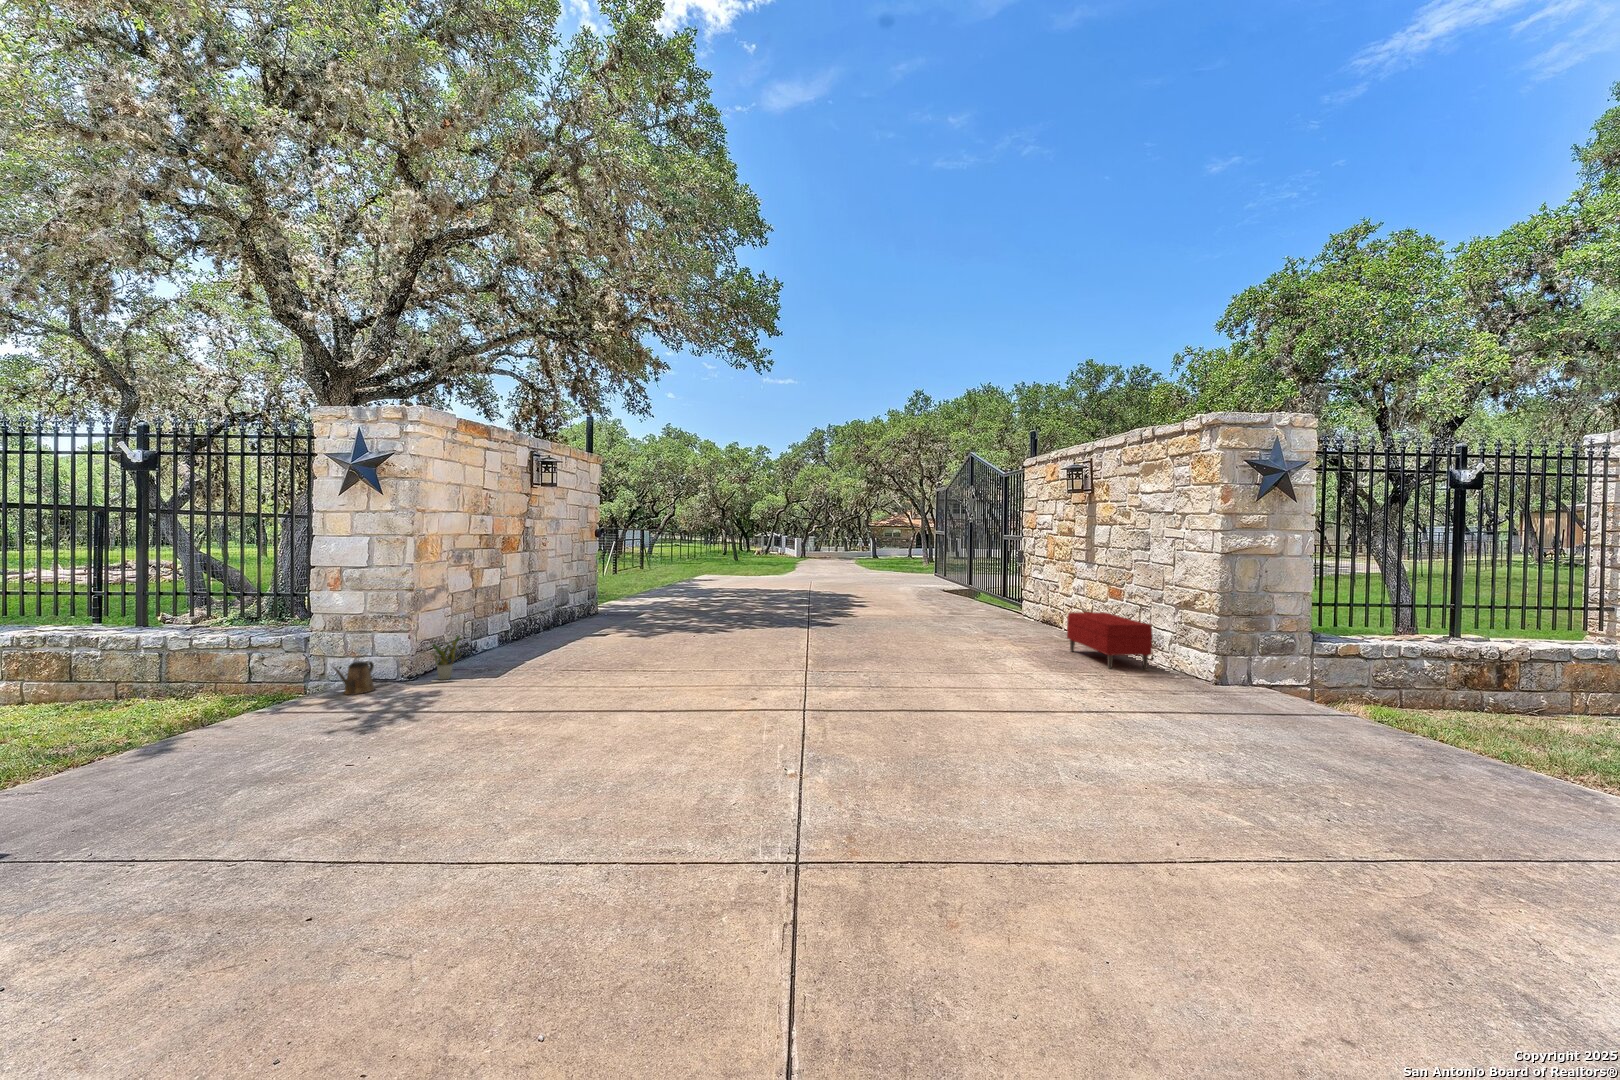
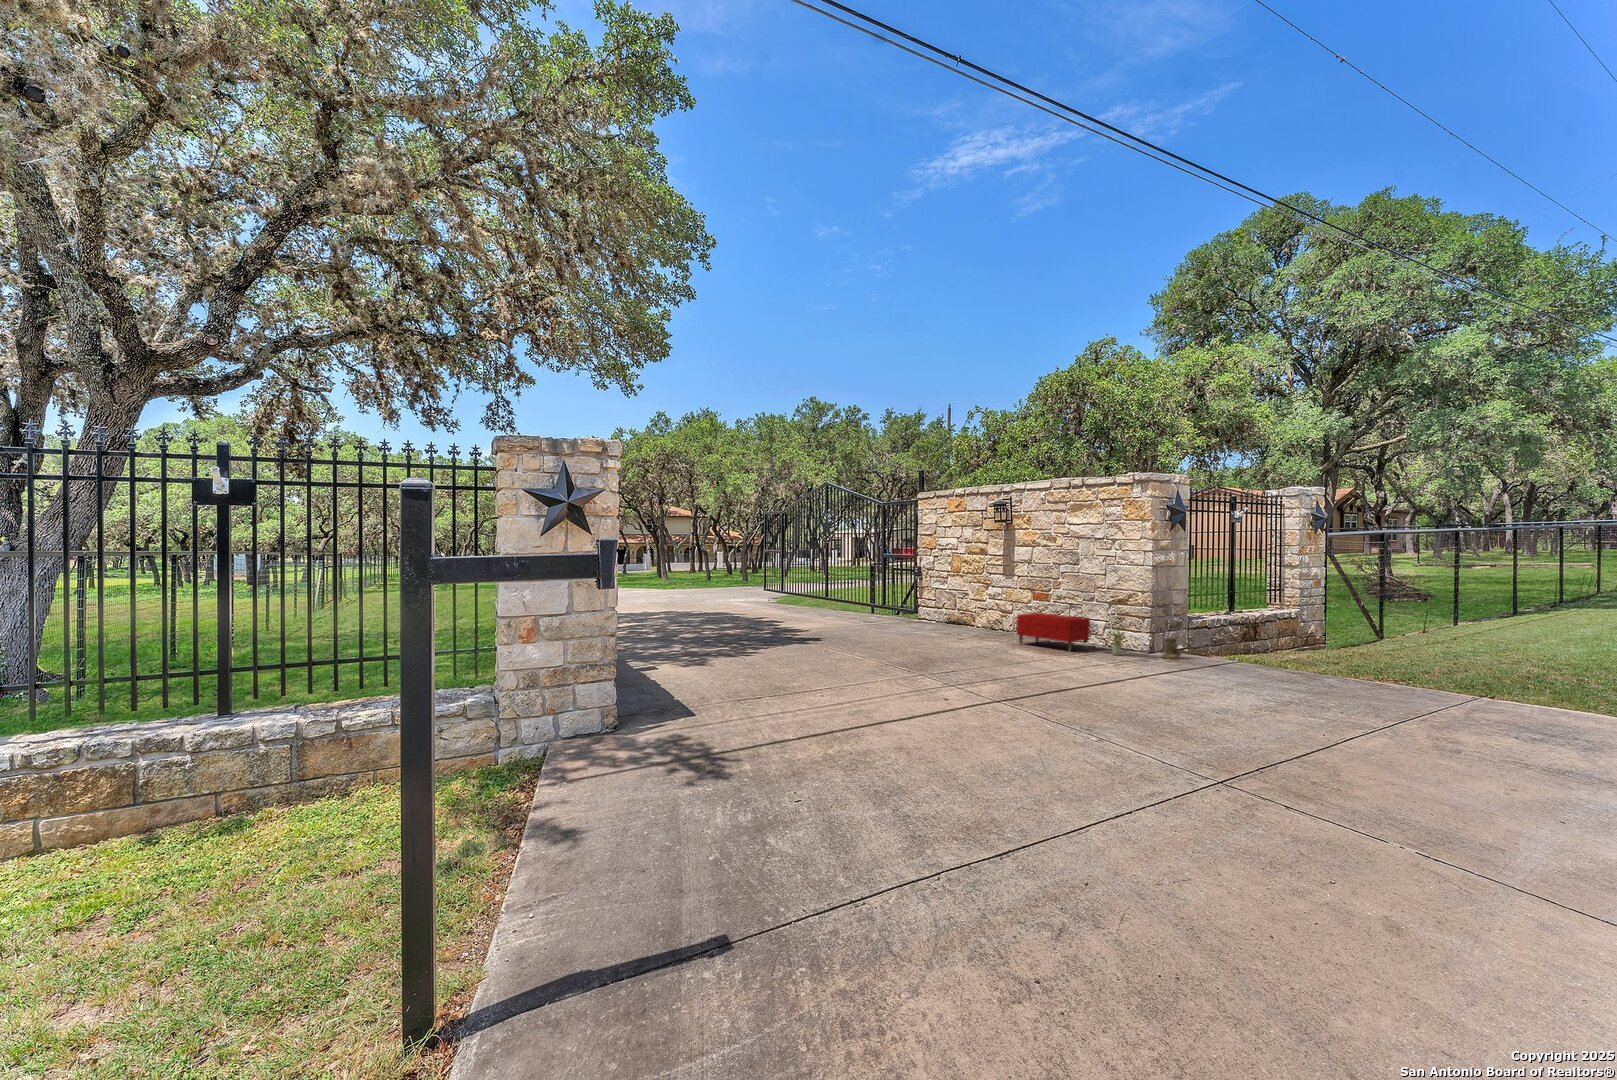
potted plant: present [430,636,461,680] -> present [1111,630,1127,656]
watering can: present [332,661,375,695] -> present [1162,638,1190,659]

